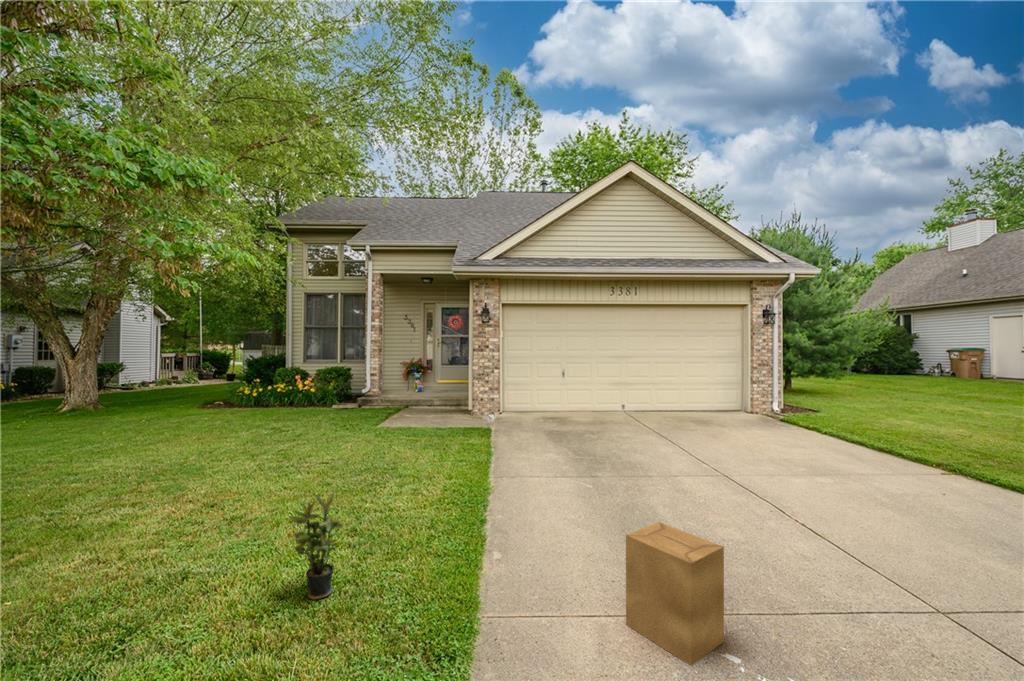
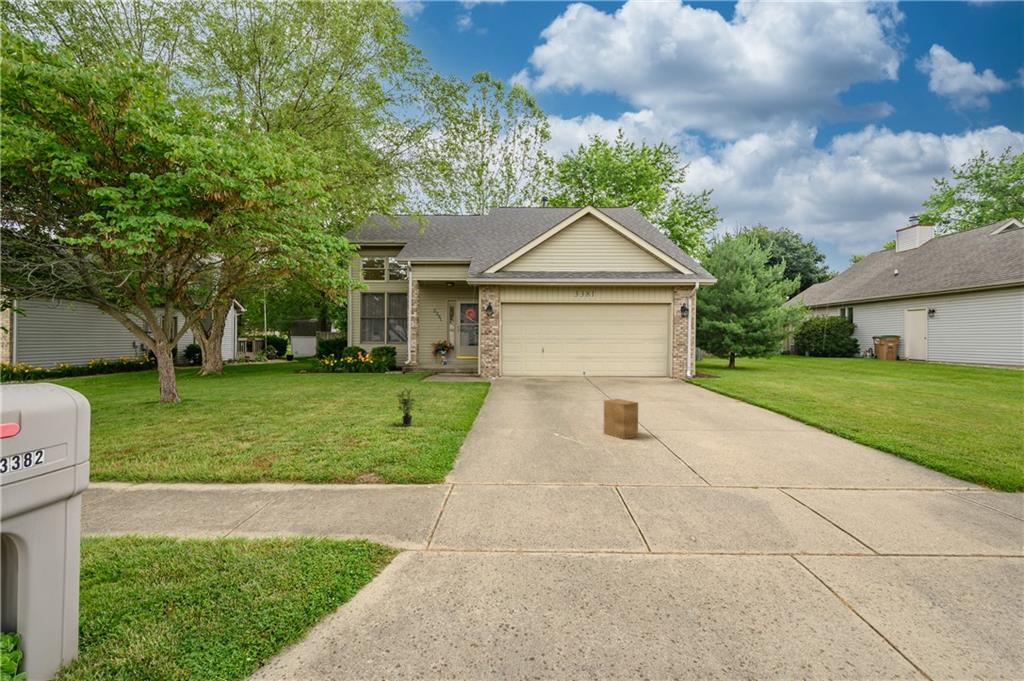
cardboard box: present [626,522,724,666] -> present [604,399,638,439]

